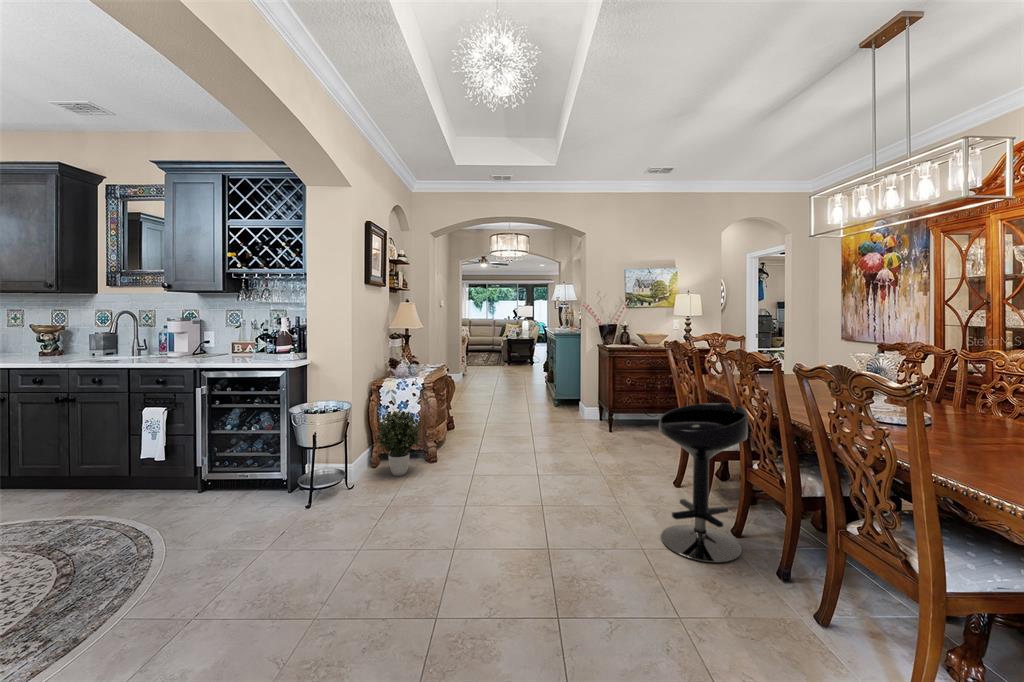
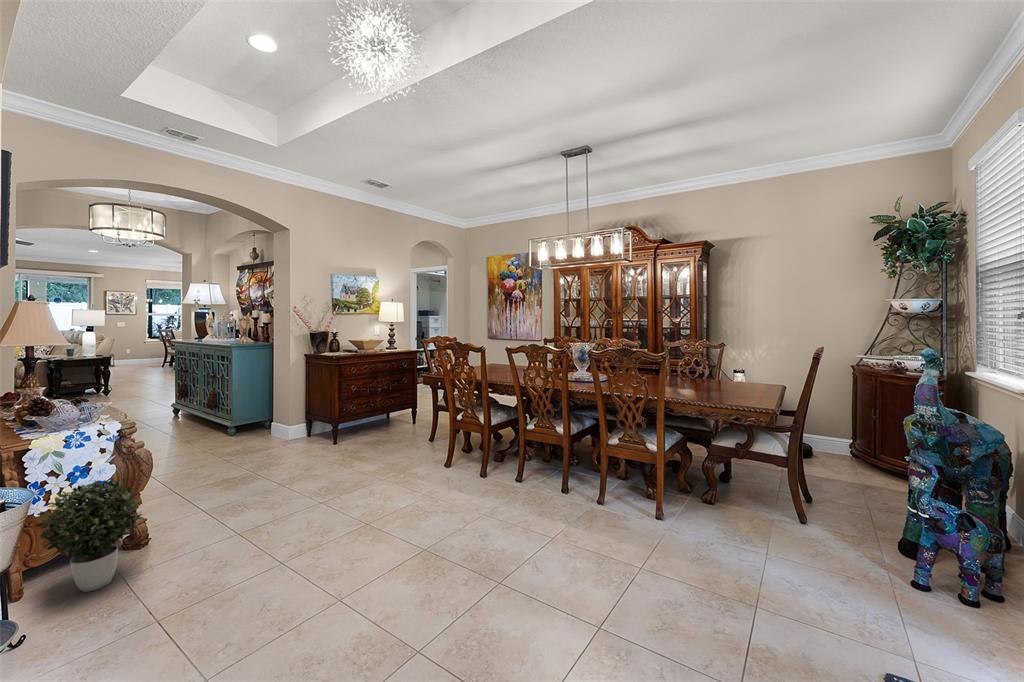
bar stool: present [659,403,748,562] -> none [483,394,547,519]

